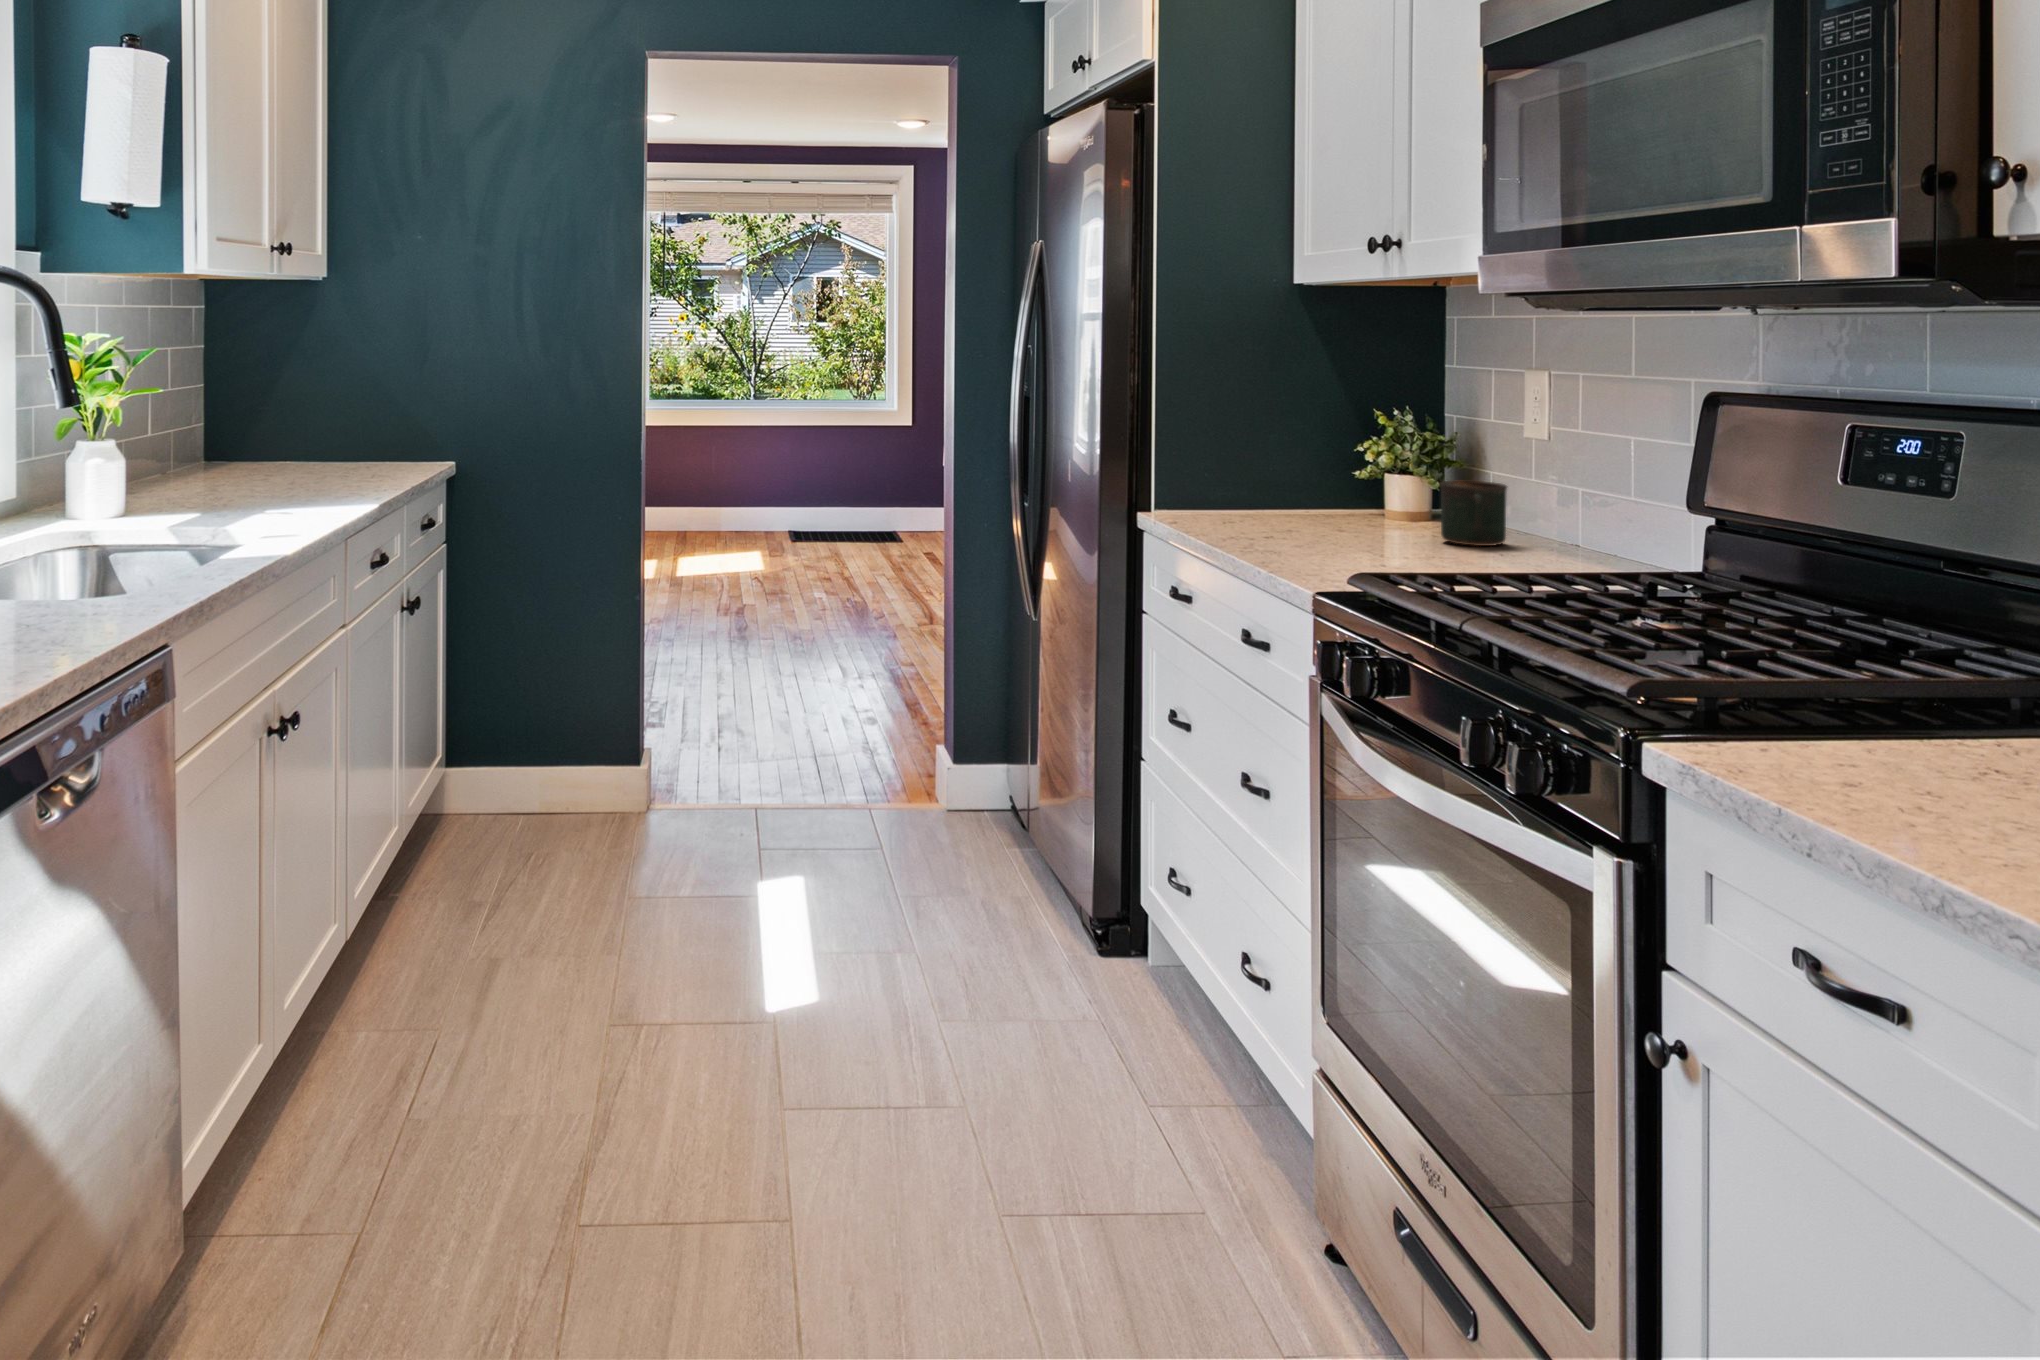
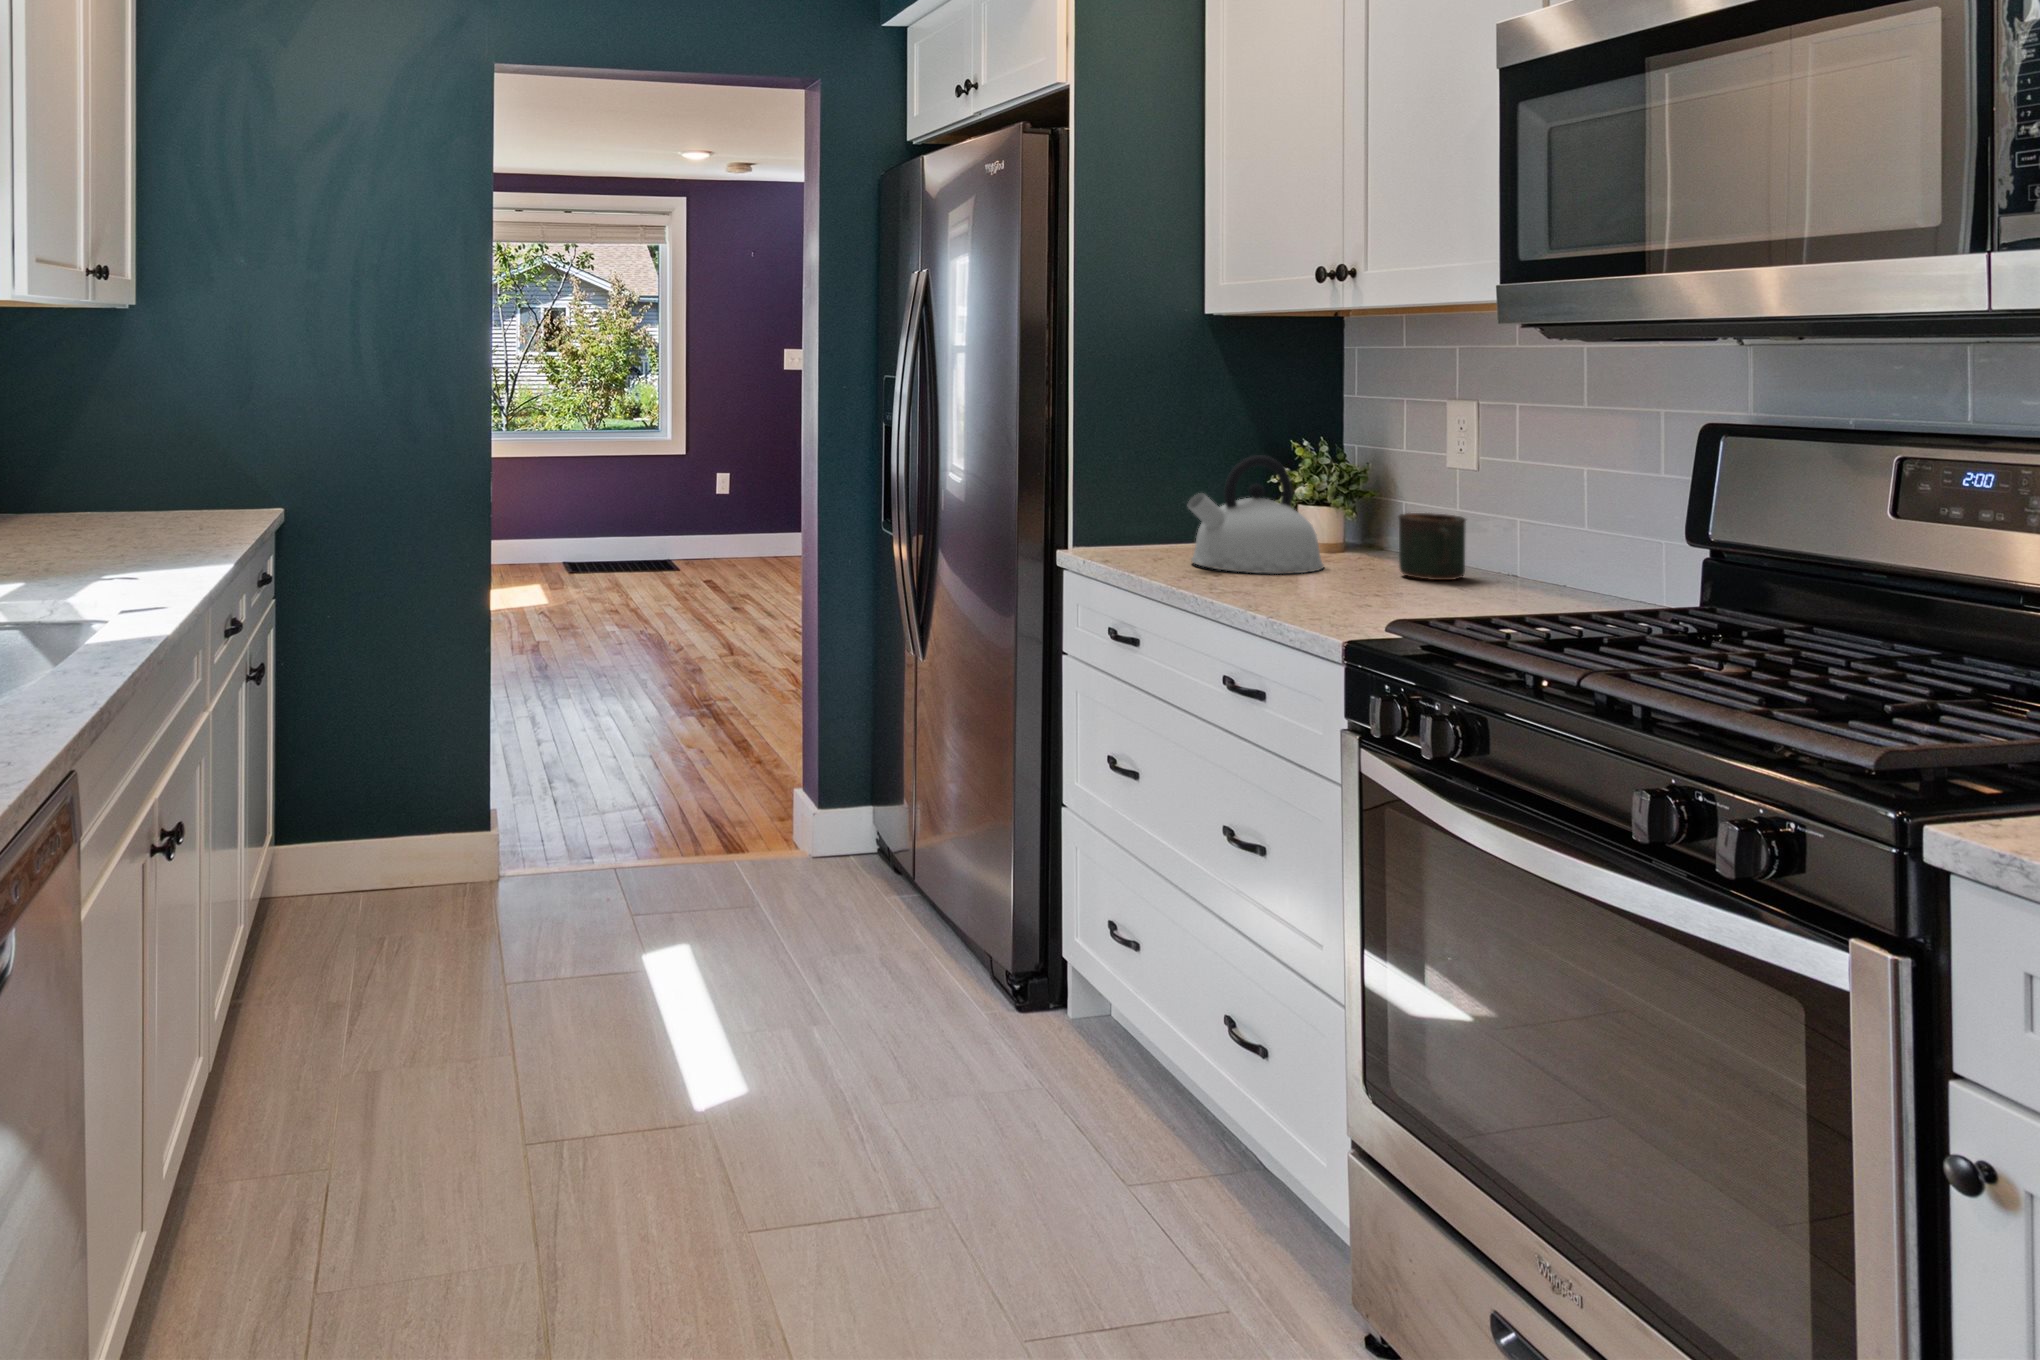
kettle: none [1240,422,1378,536] -> present [1188,455,1324,574]

